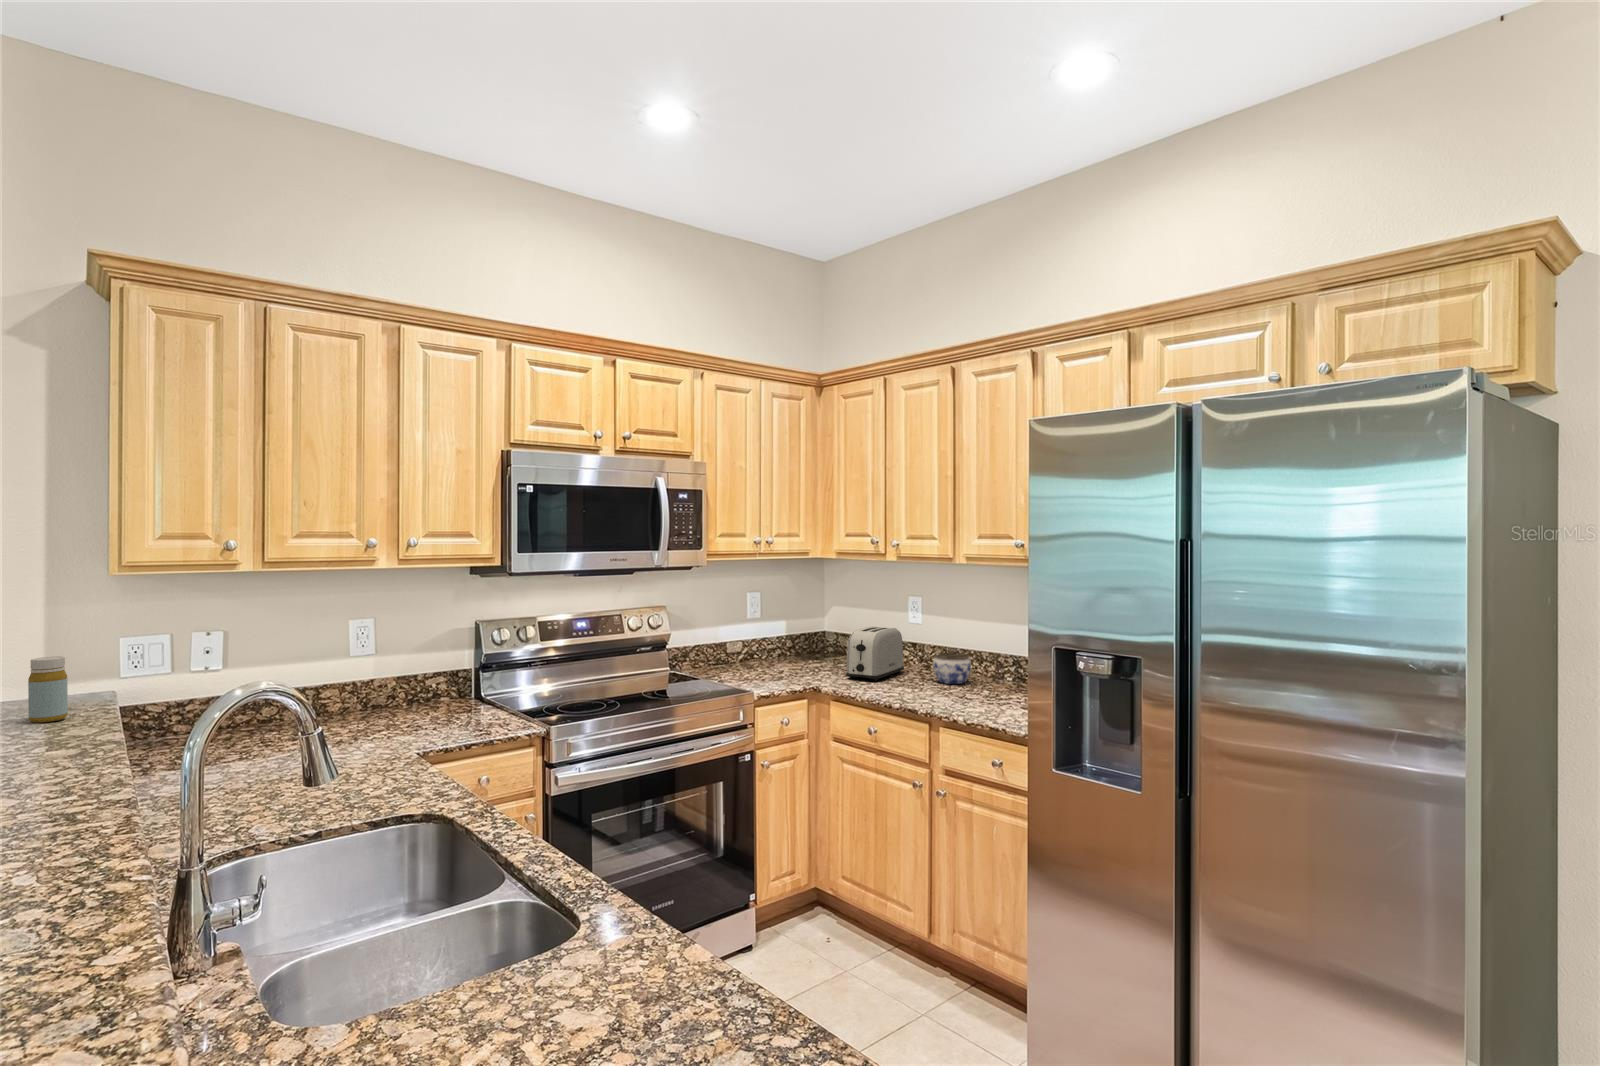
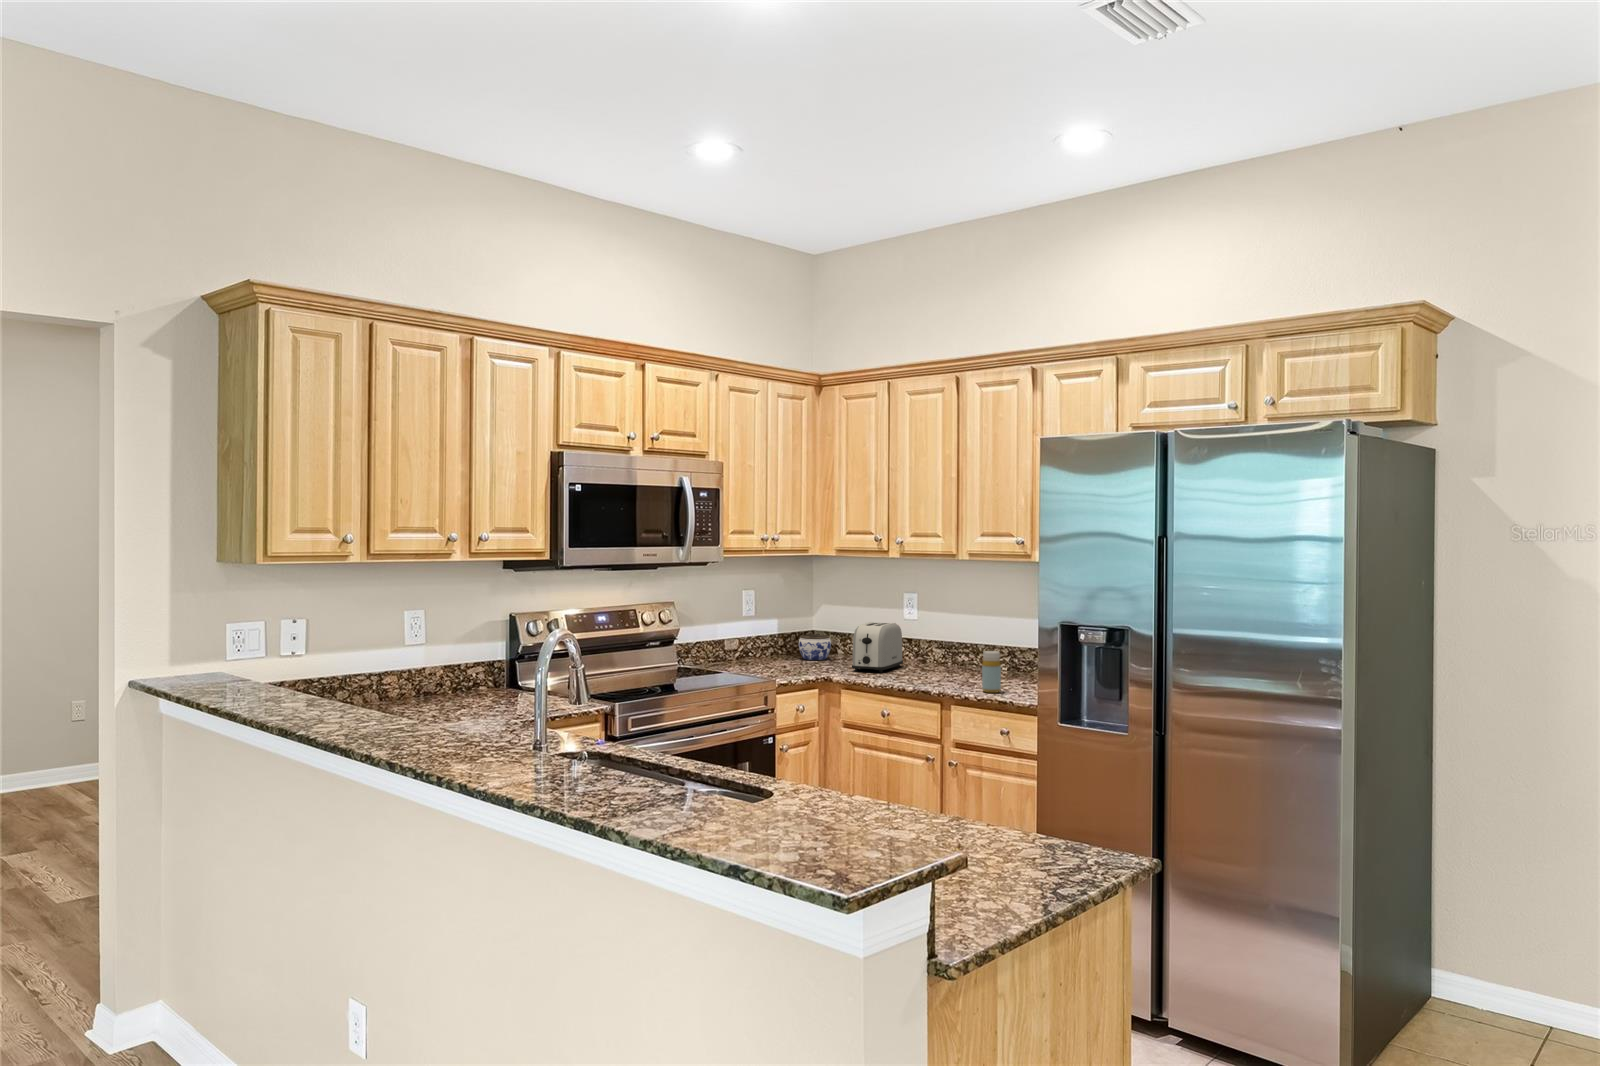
jar: present [933,653,971,684] -> present [799,634,831,660]
bottle: present [28,656,68,723] -> present [982,651,1001,693]

